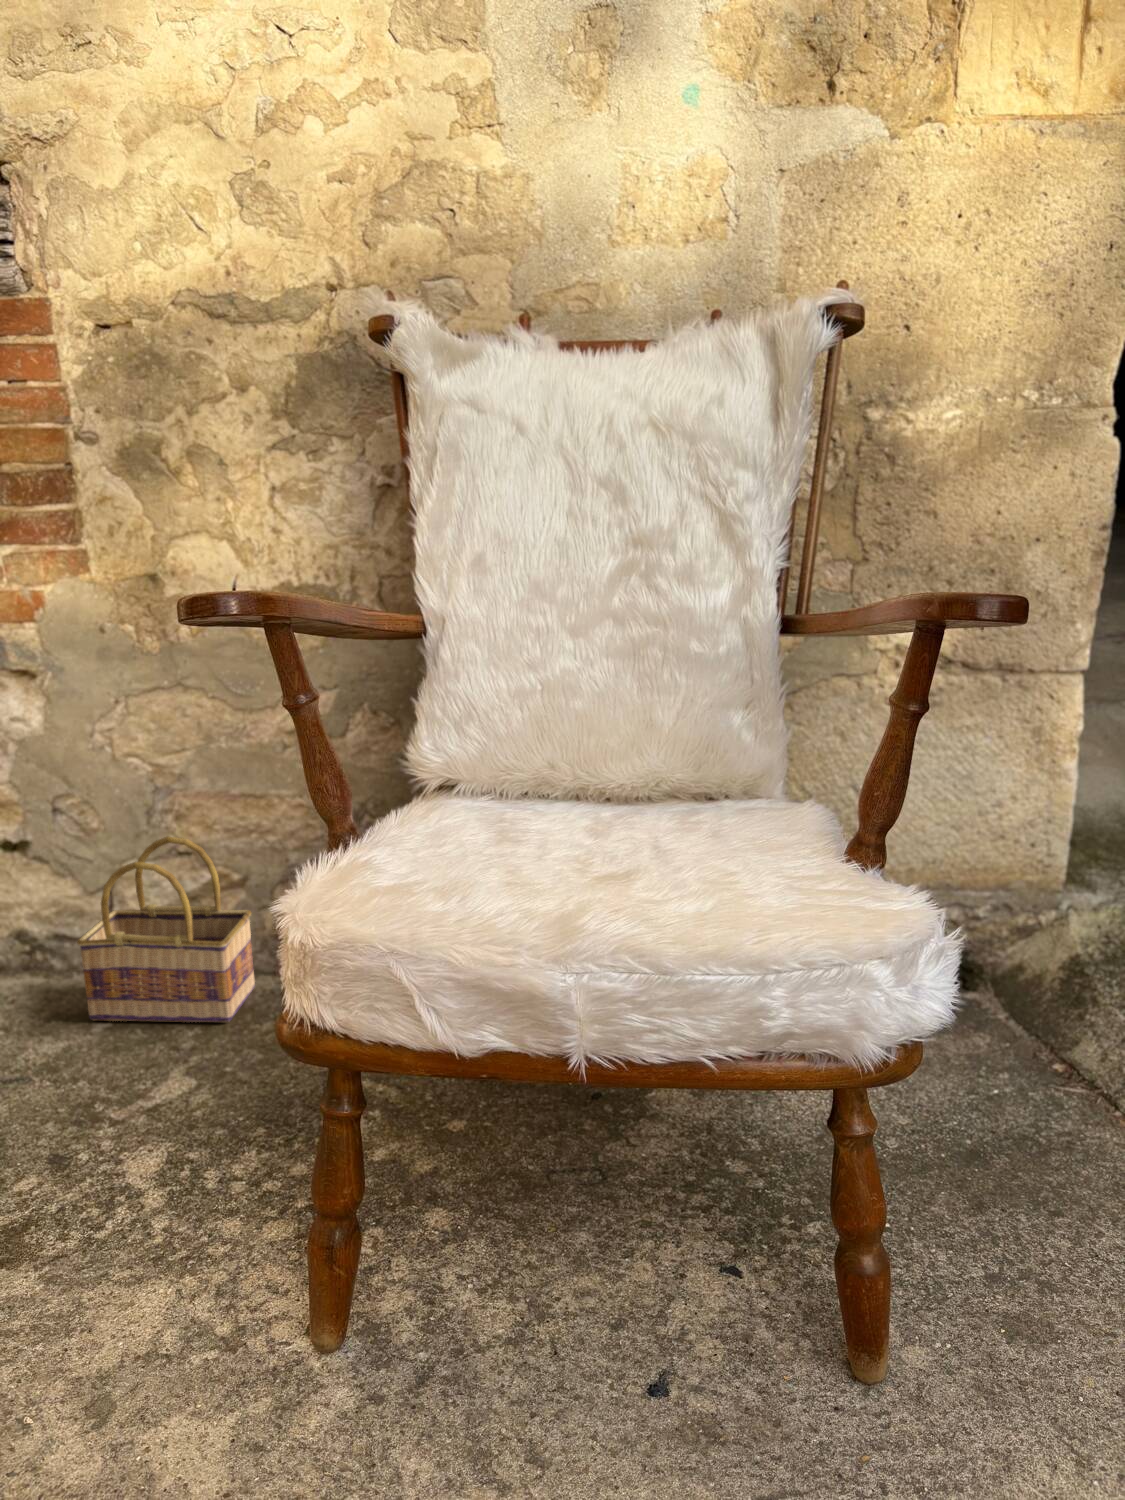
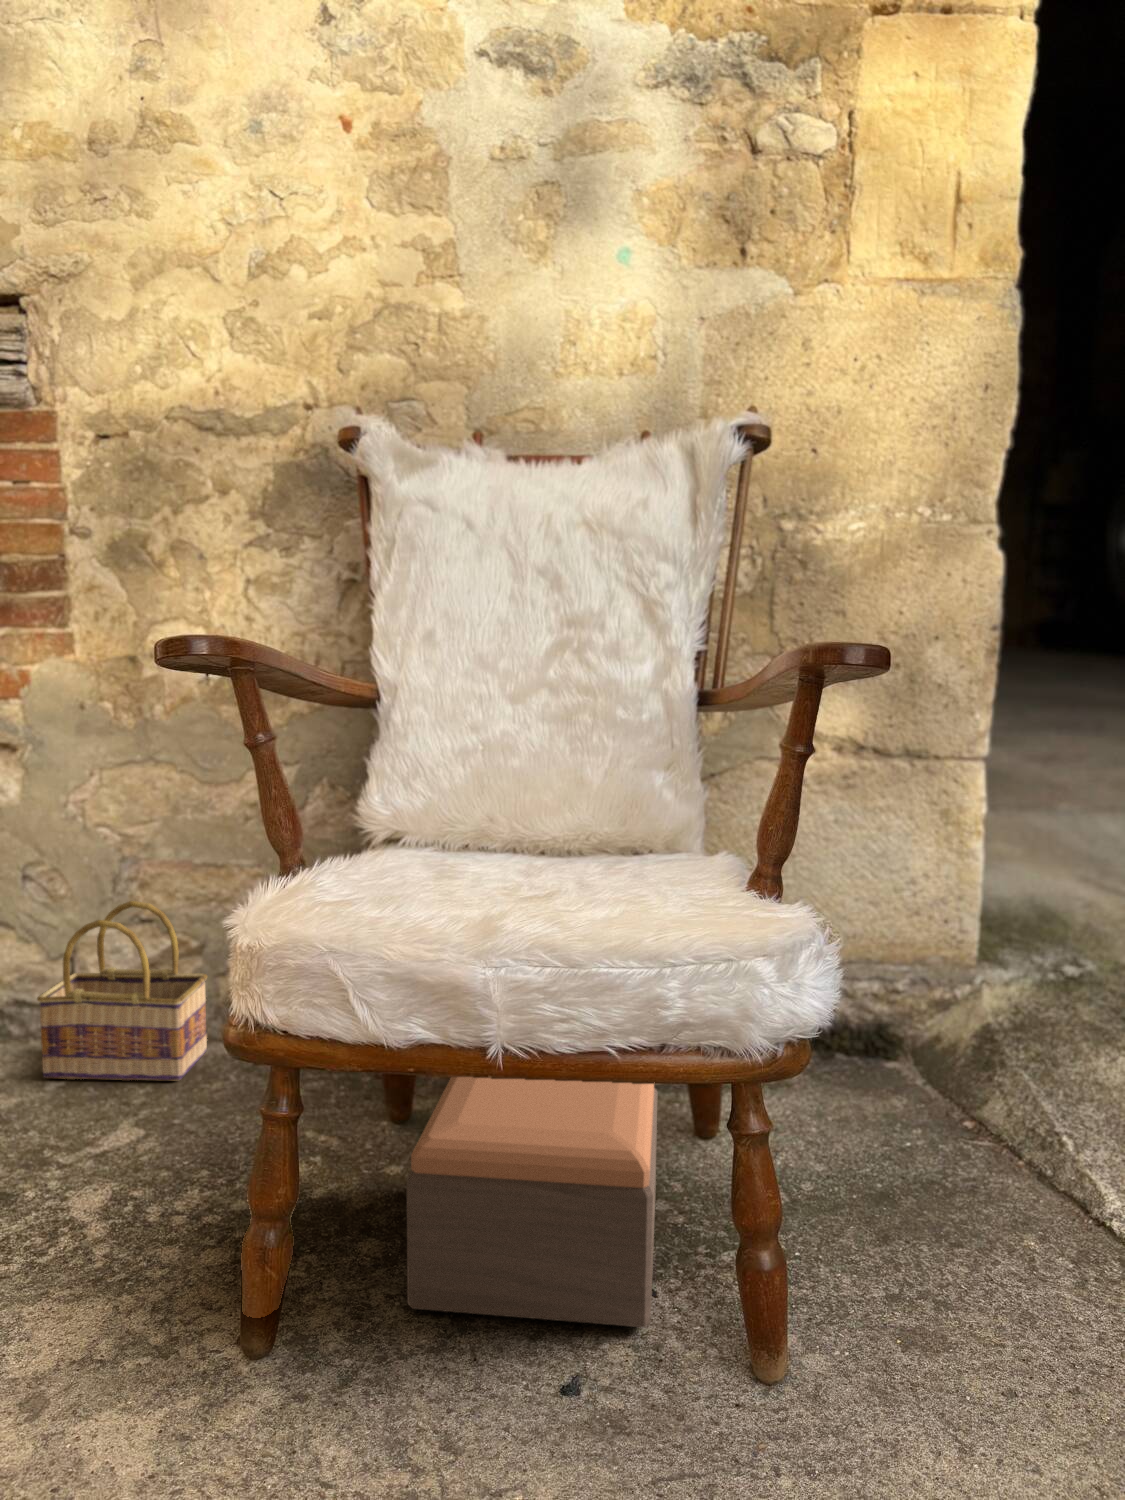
footstool: none [477,1018,743,1316] -> present [407,1077,657,1327]

